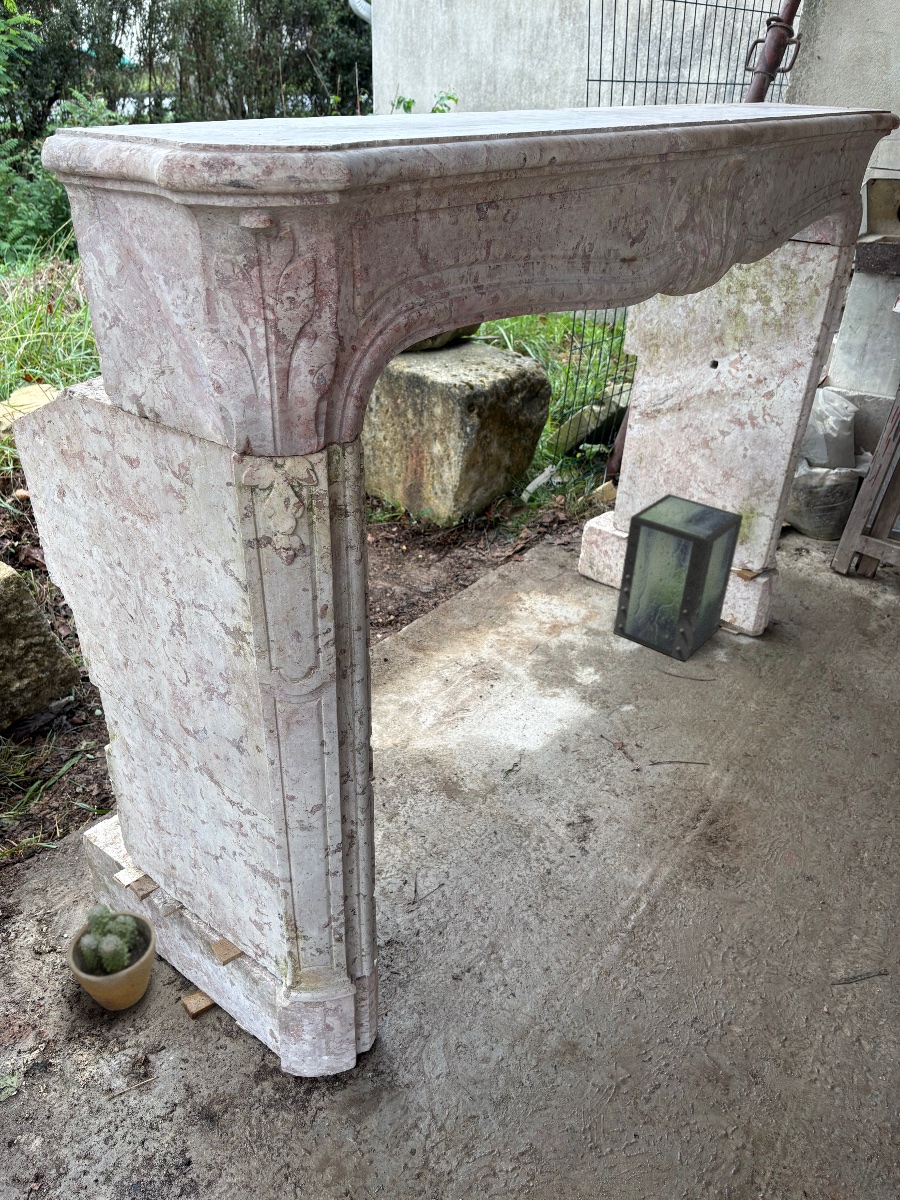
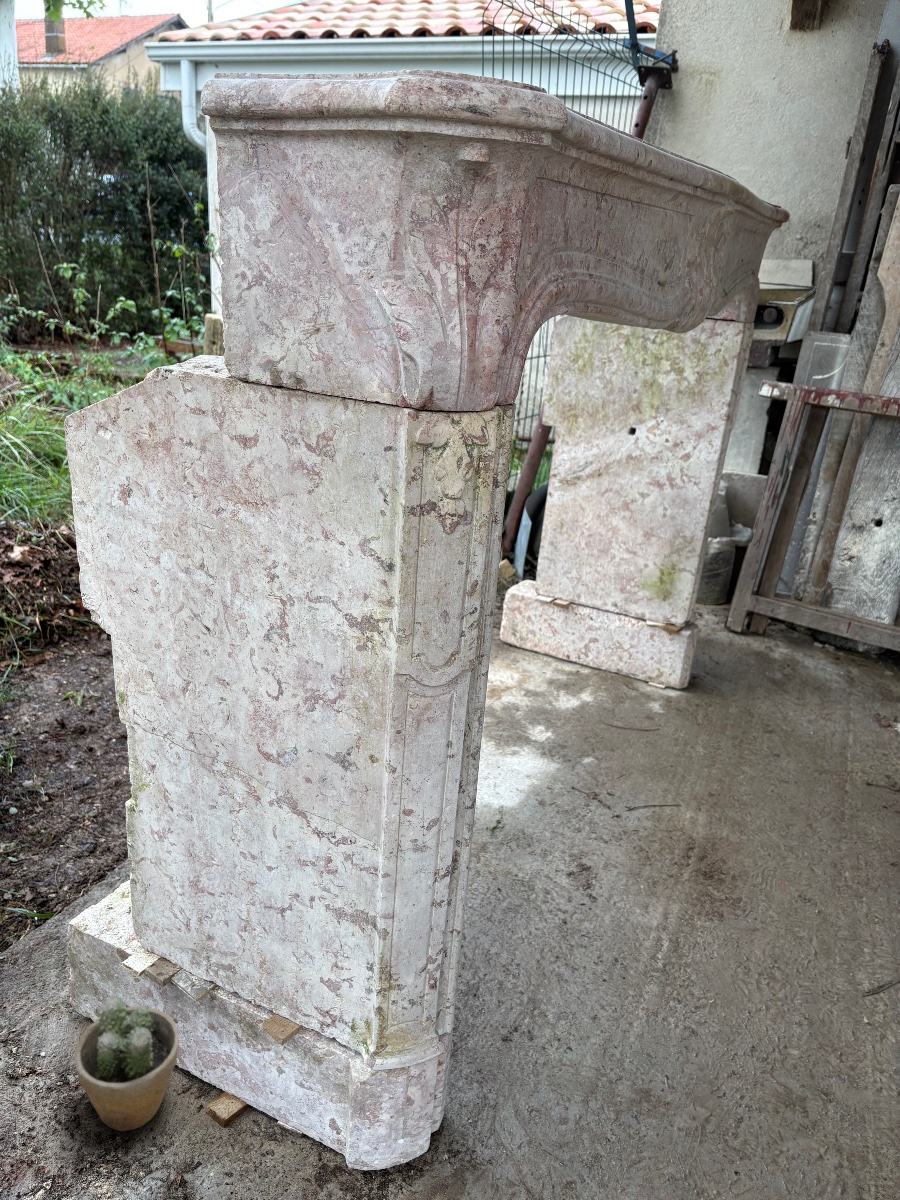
storage box: present [614,494,743,661] -> none [551,555,668,716]

